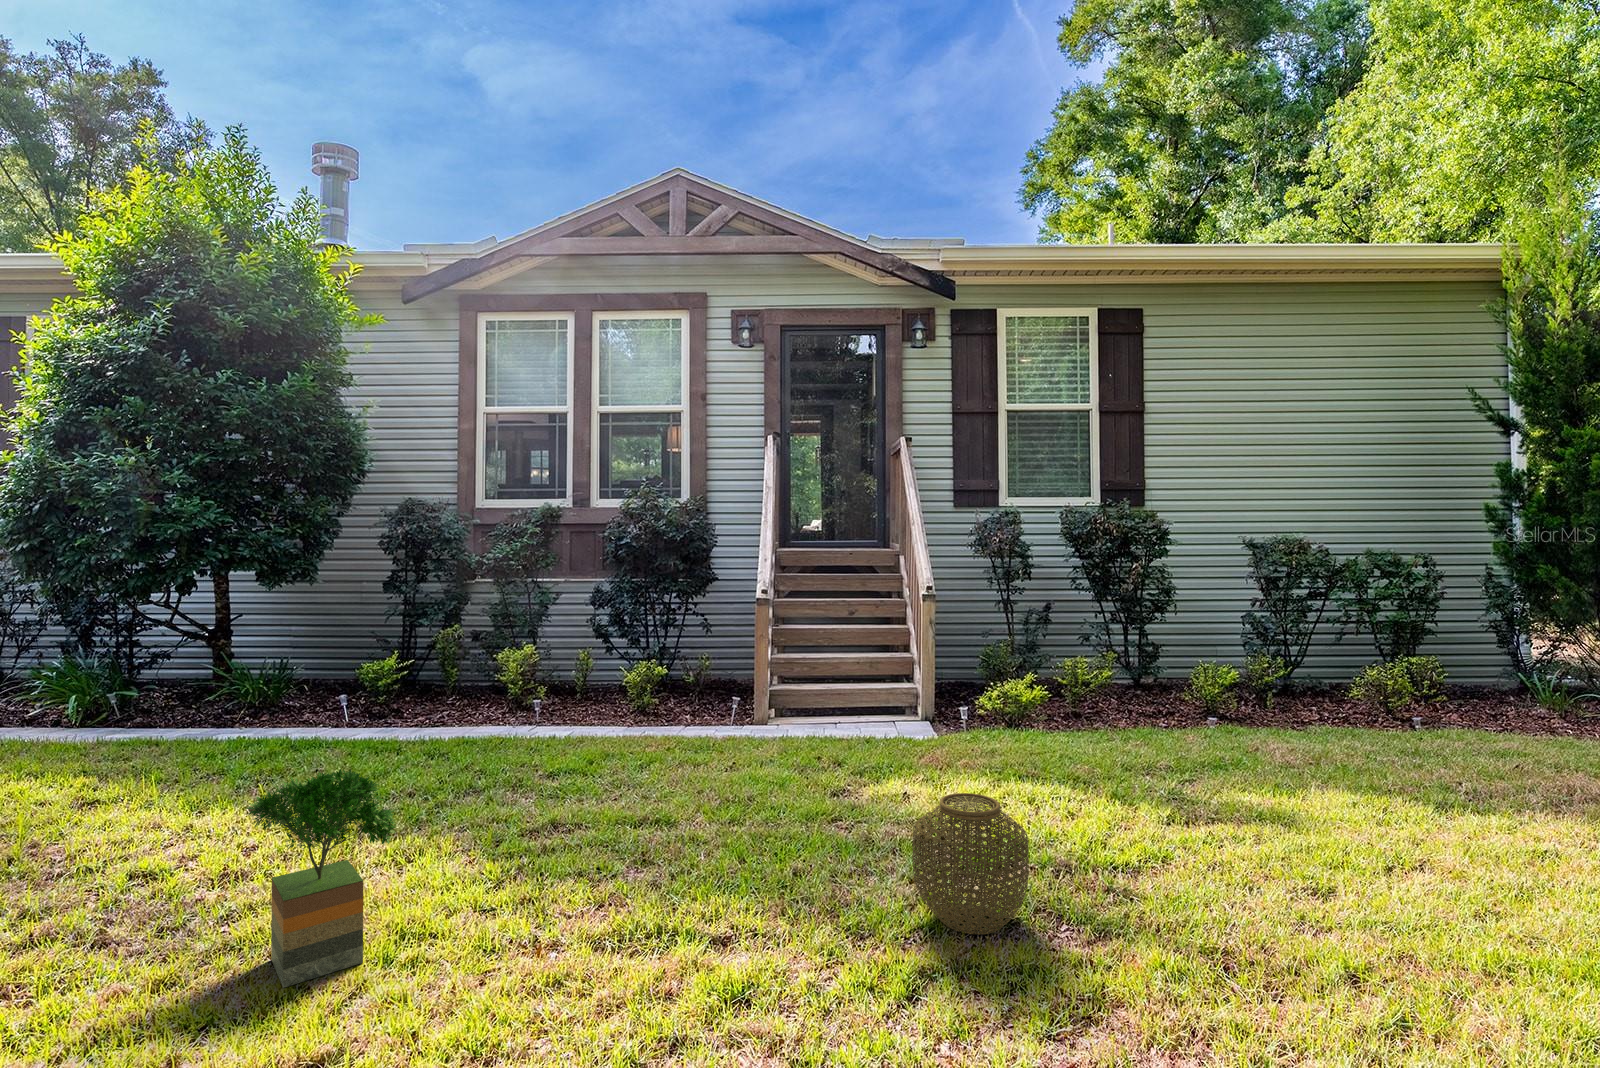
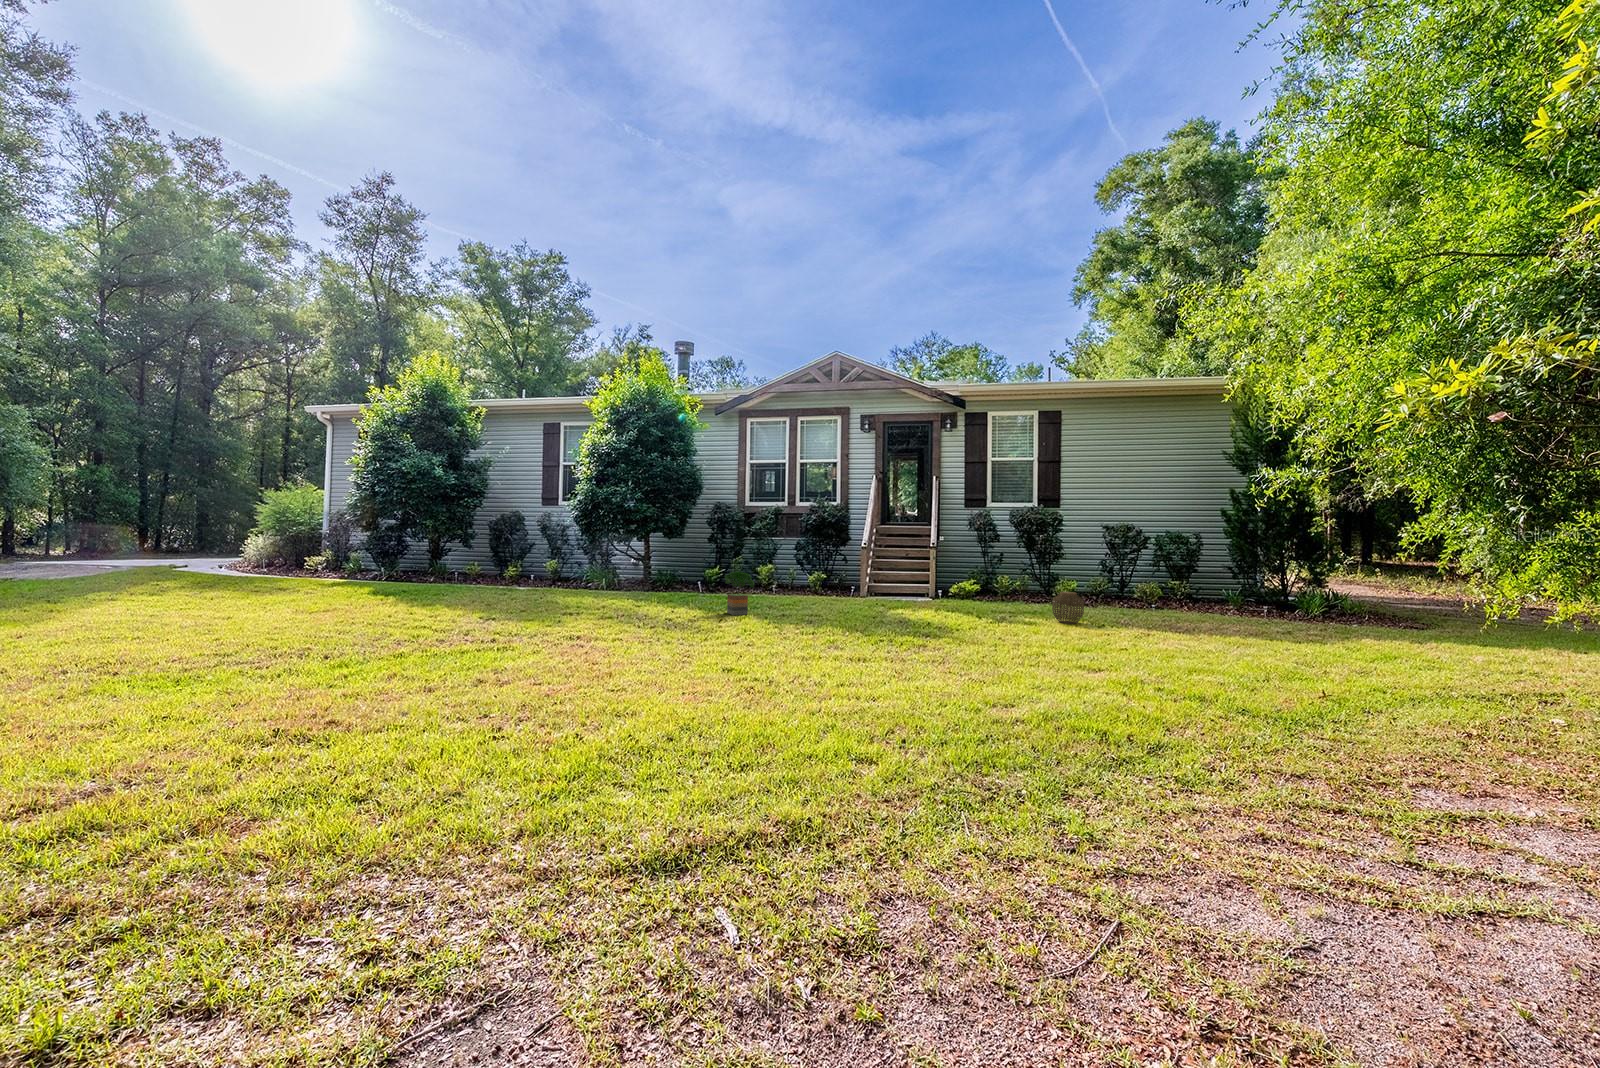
woven basket: present [913,793,1029,934] -> present [1052,592,1084,624]

